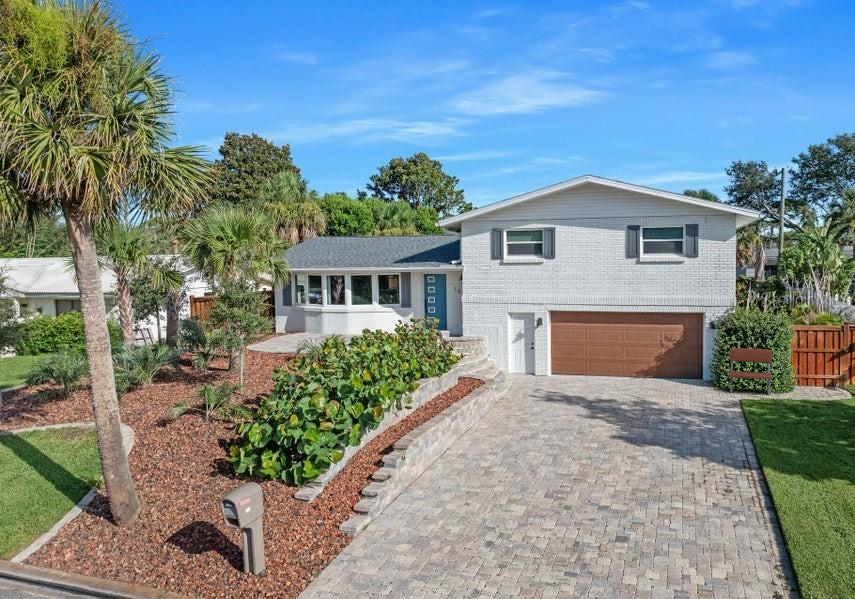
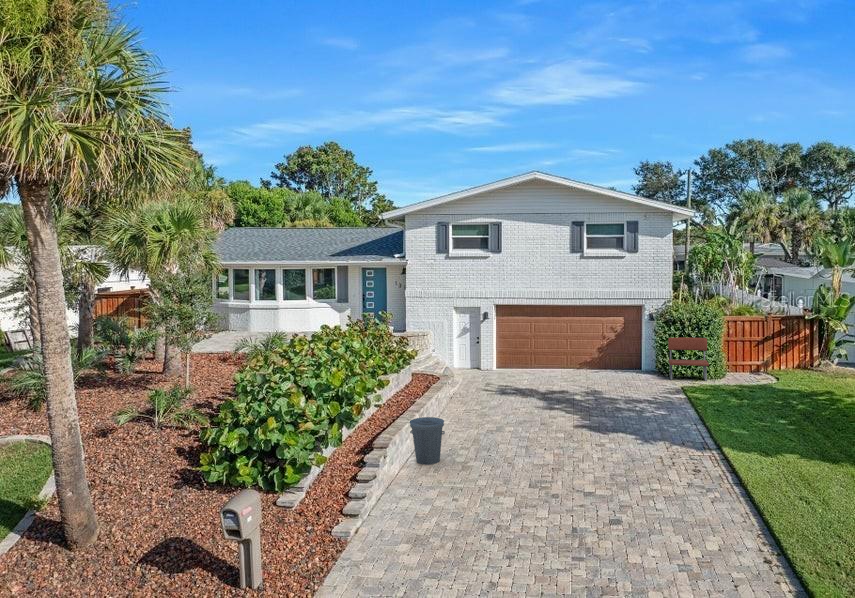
trash can: none [436,421,470,468] -> present [409,417,445,465]

